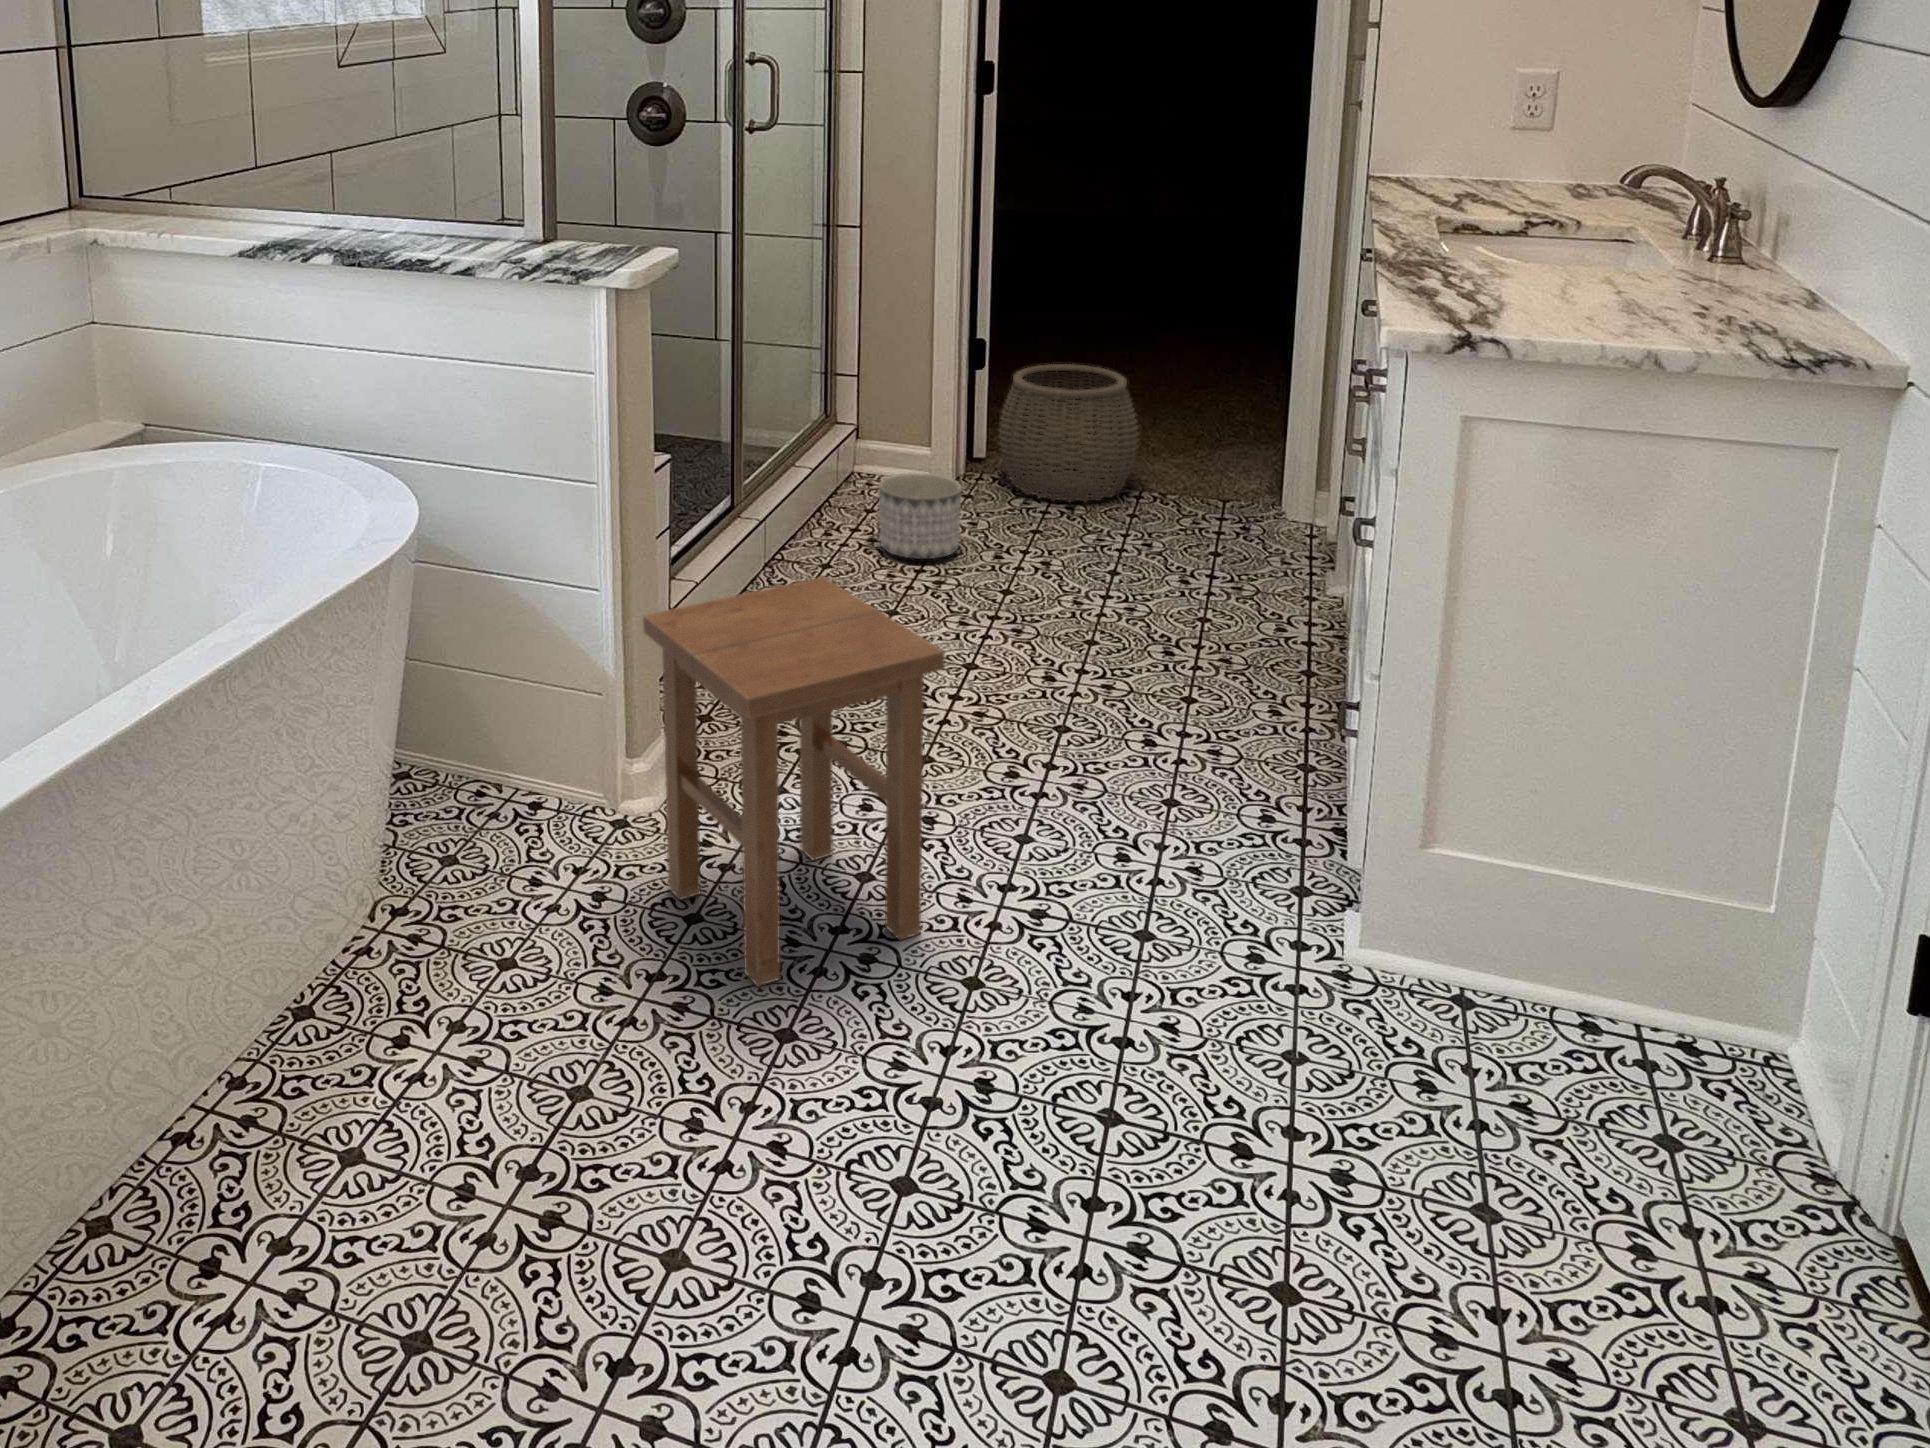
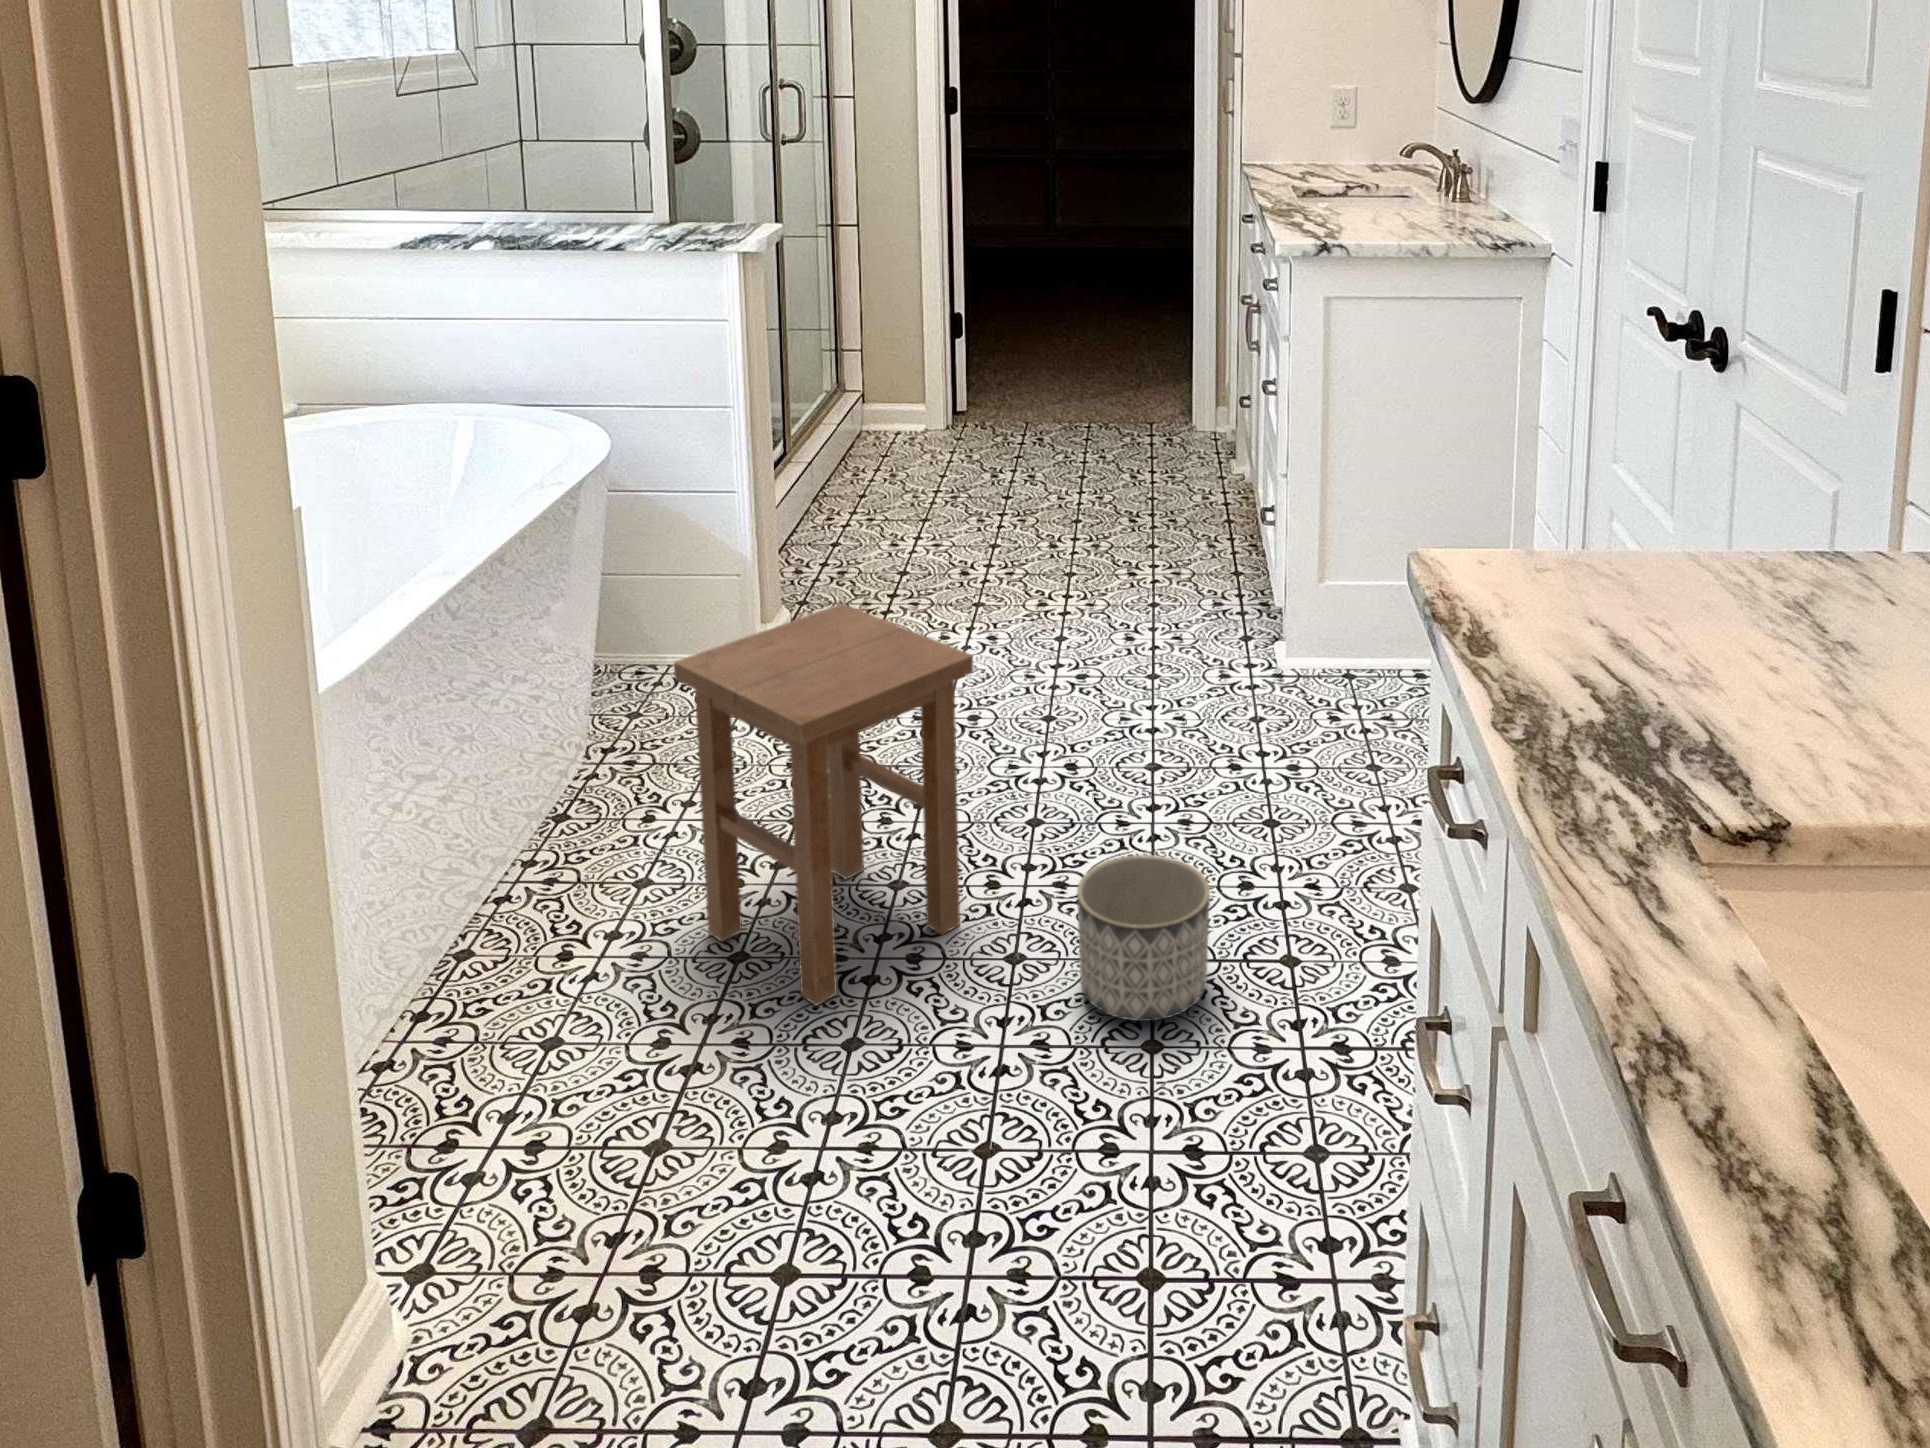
woven basket: present [999,364,1138,502] -> none [951,392,1076,520]
planter: present [879,473,962,559] -> present [1077,855,1210,1021]

